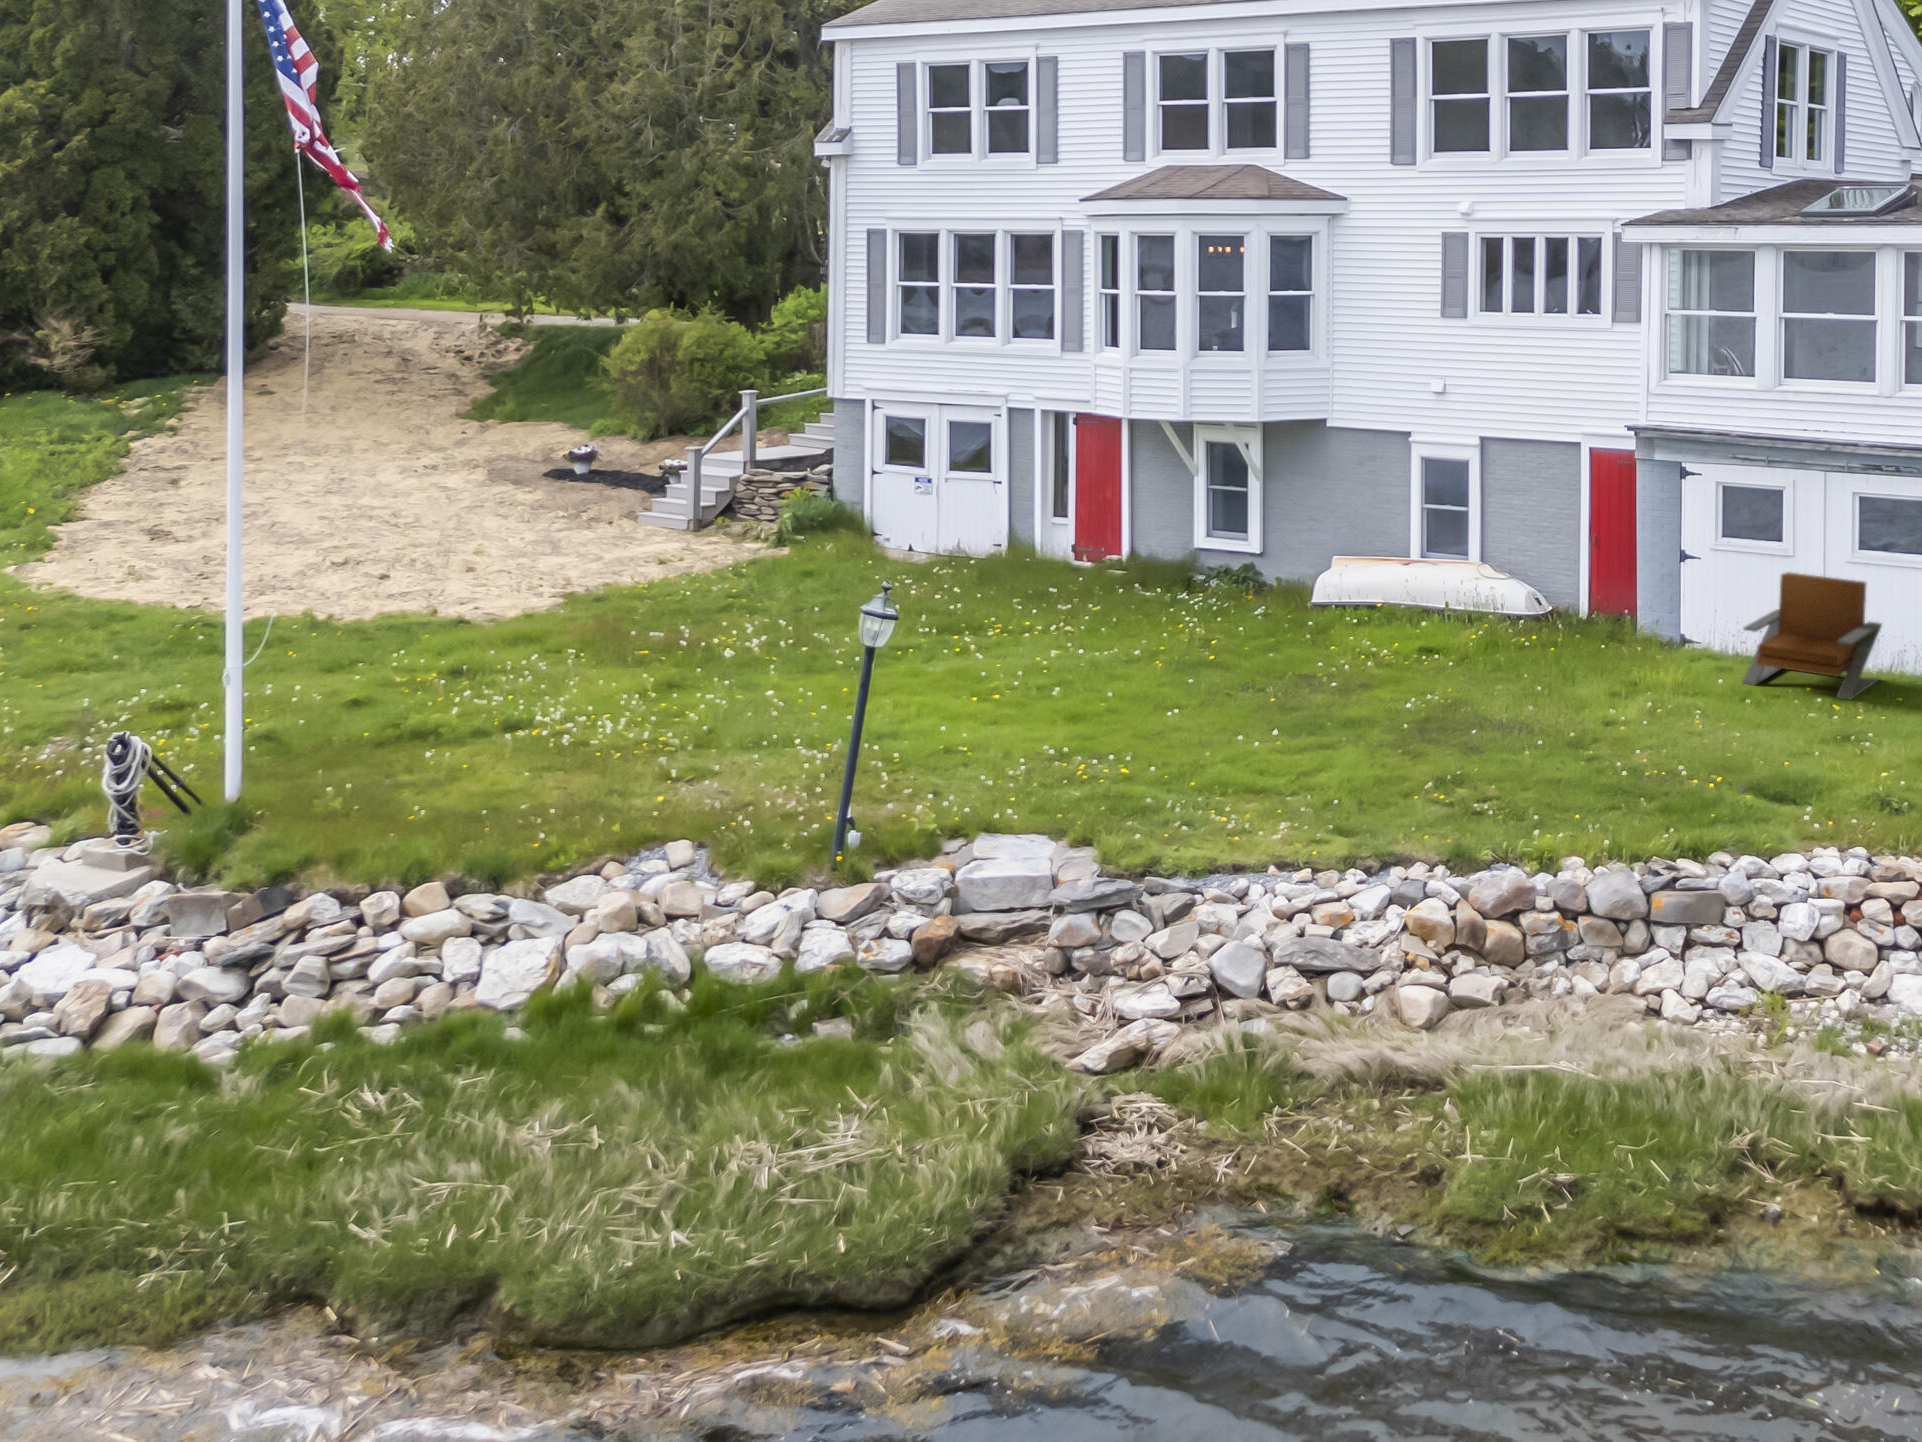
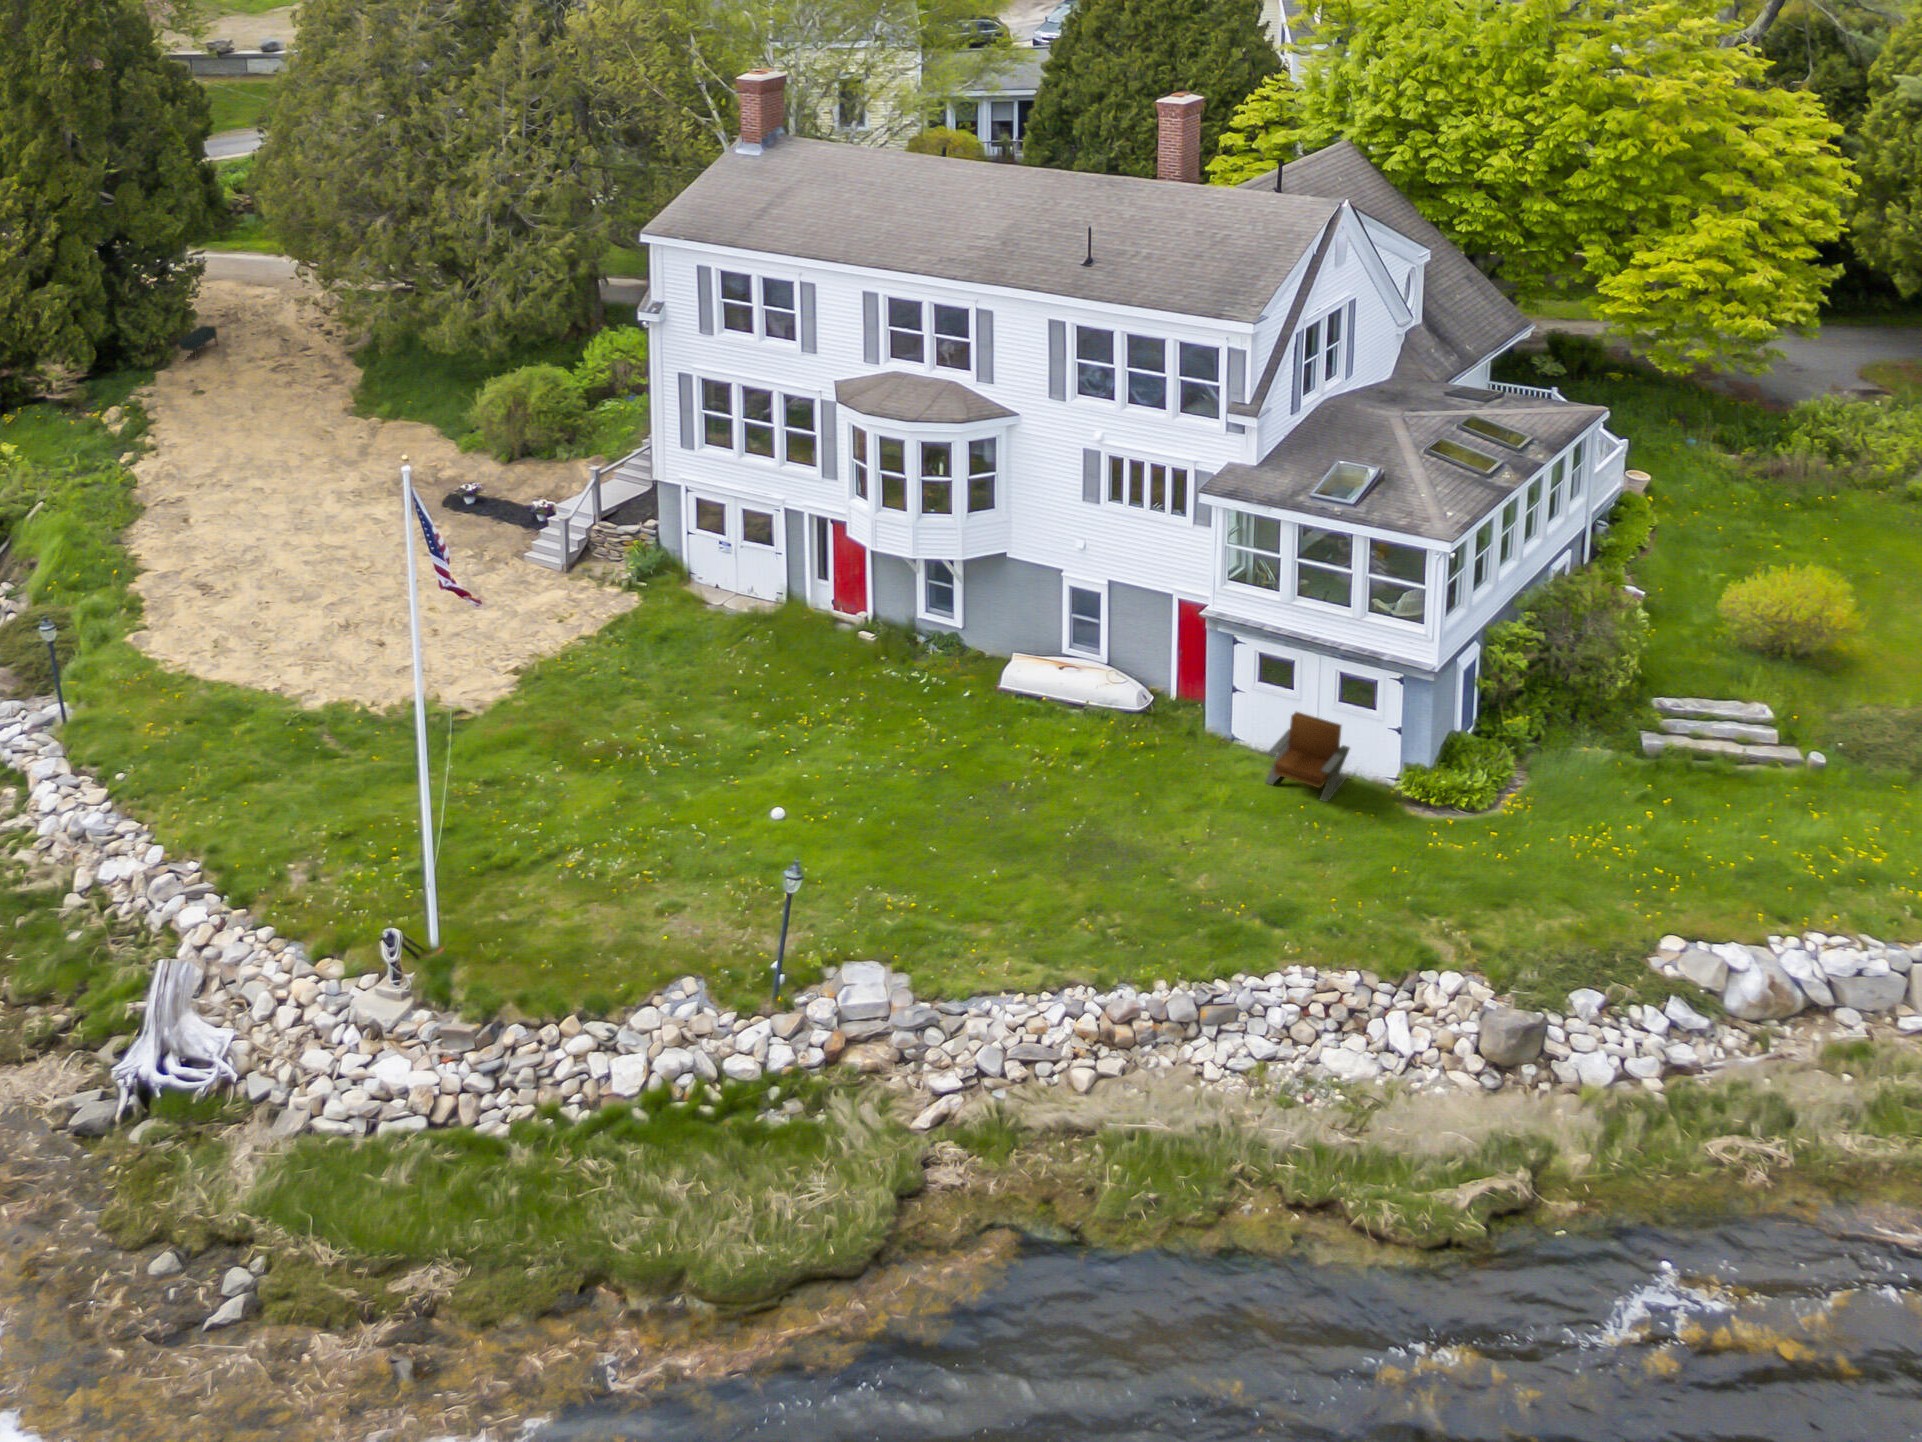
bench: none [286,372,343,406] -> present [179,326,218,358]

